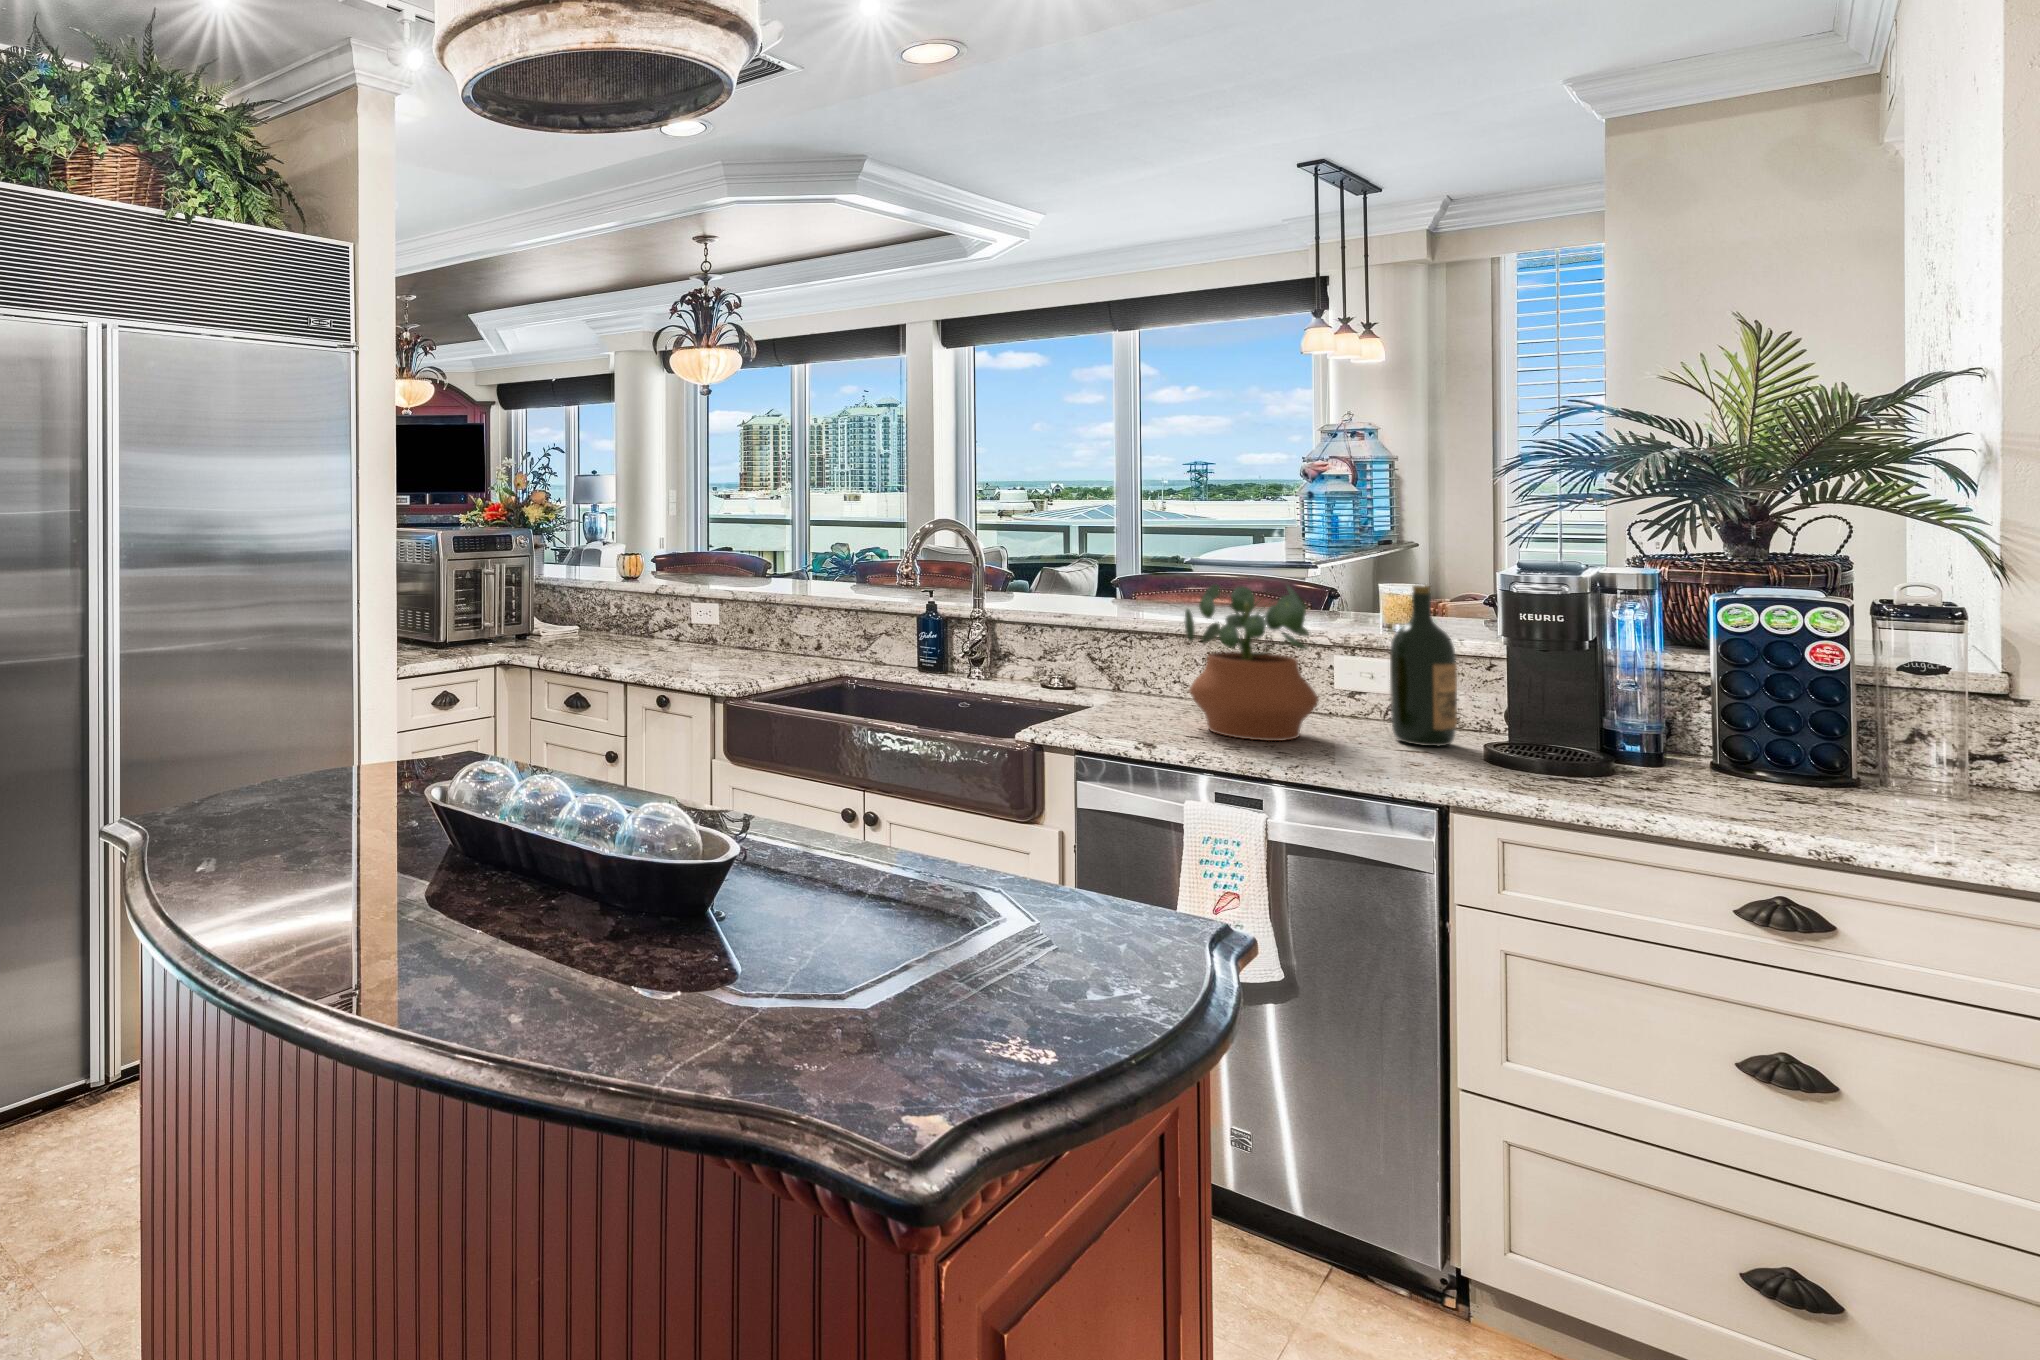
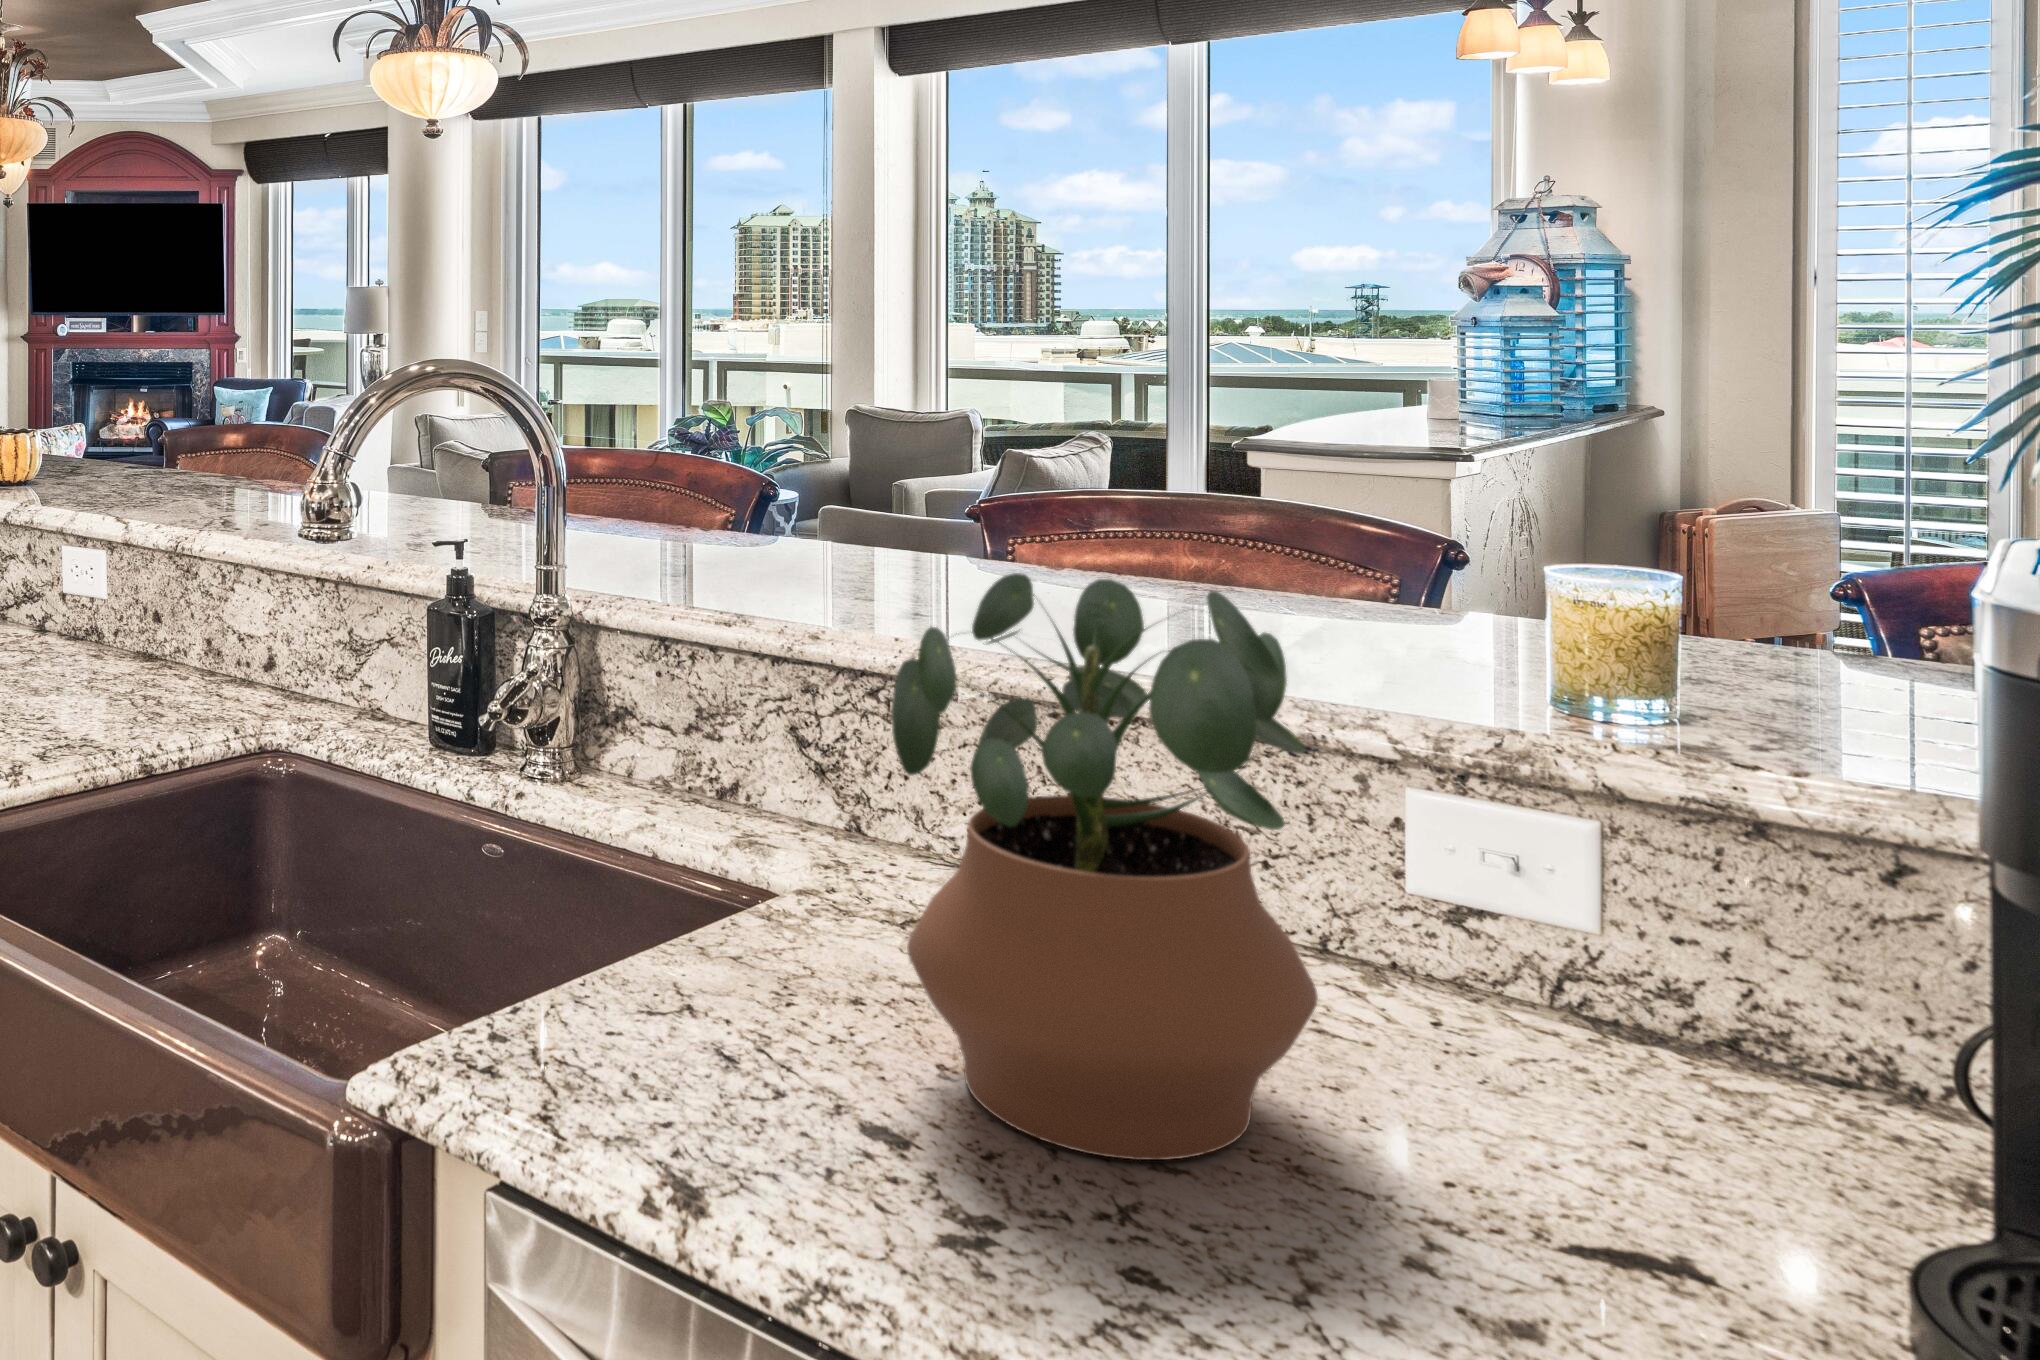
wine bottle: present [1390,585,1457,746] -> none [1564,600,1803,1208]

